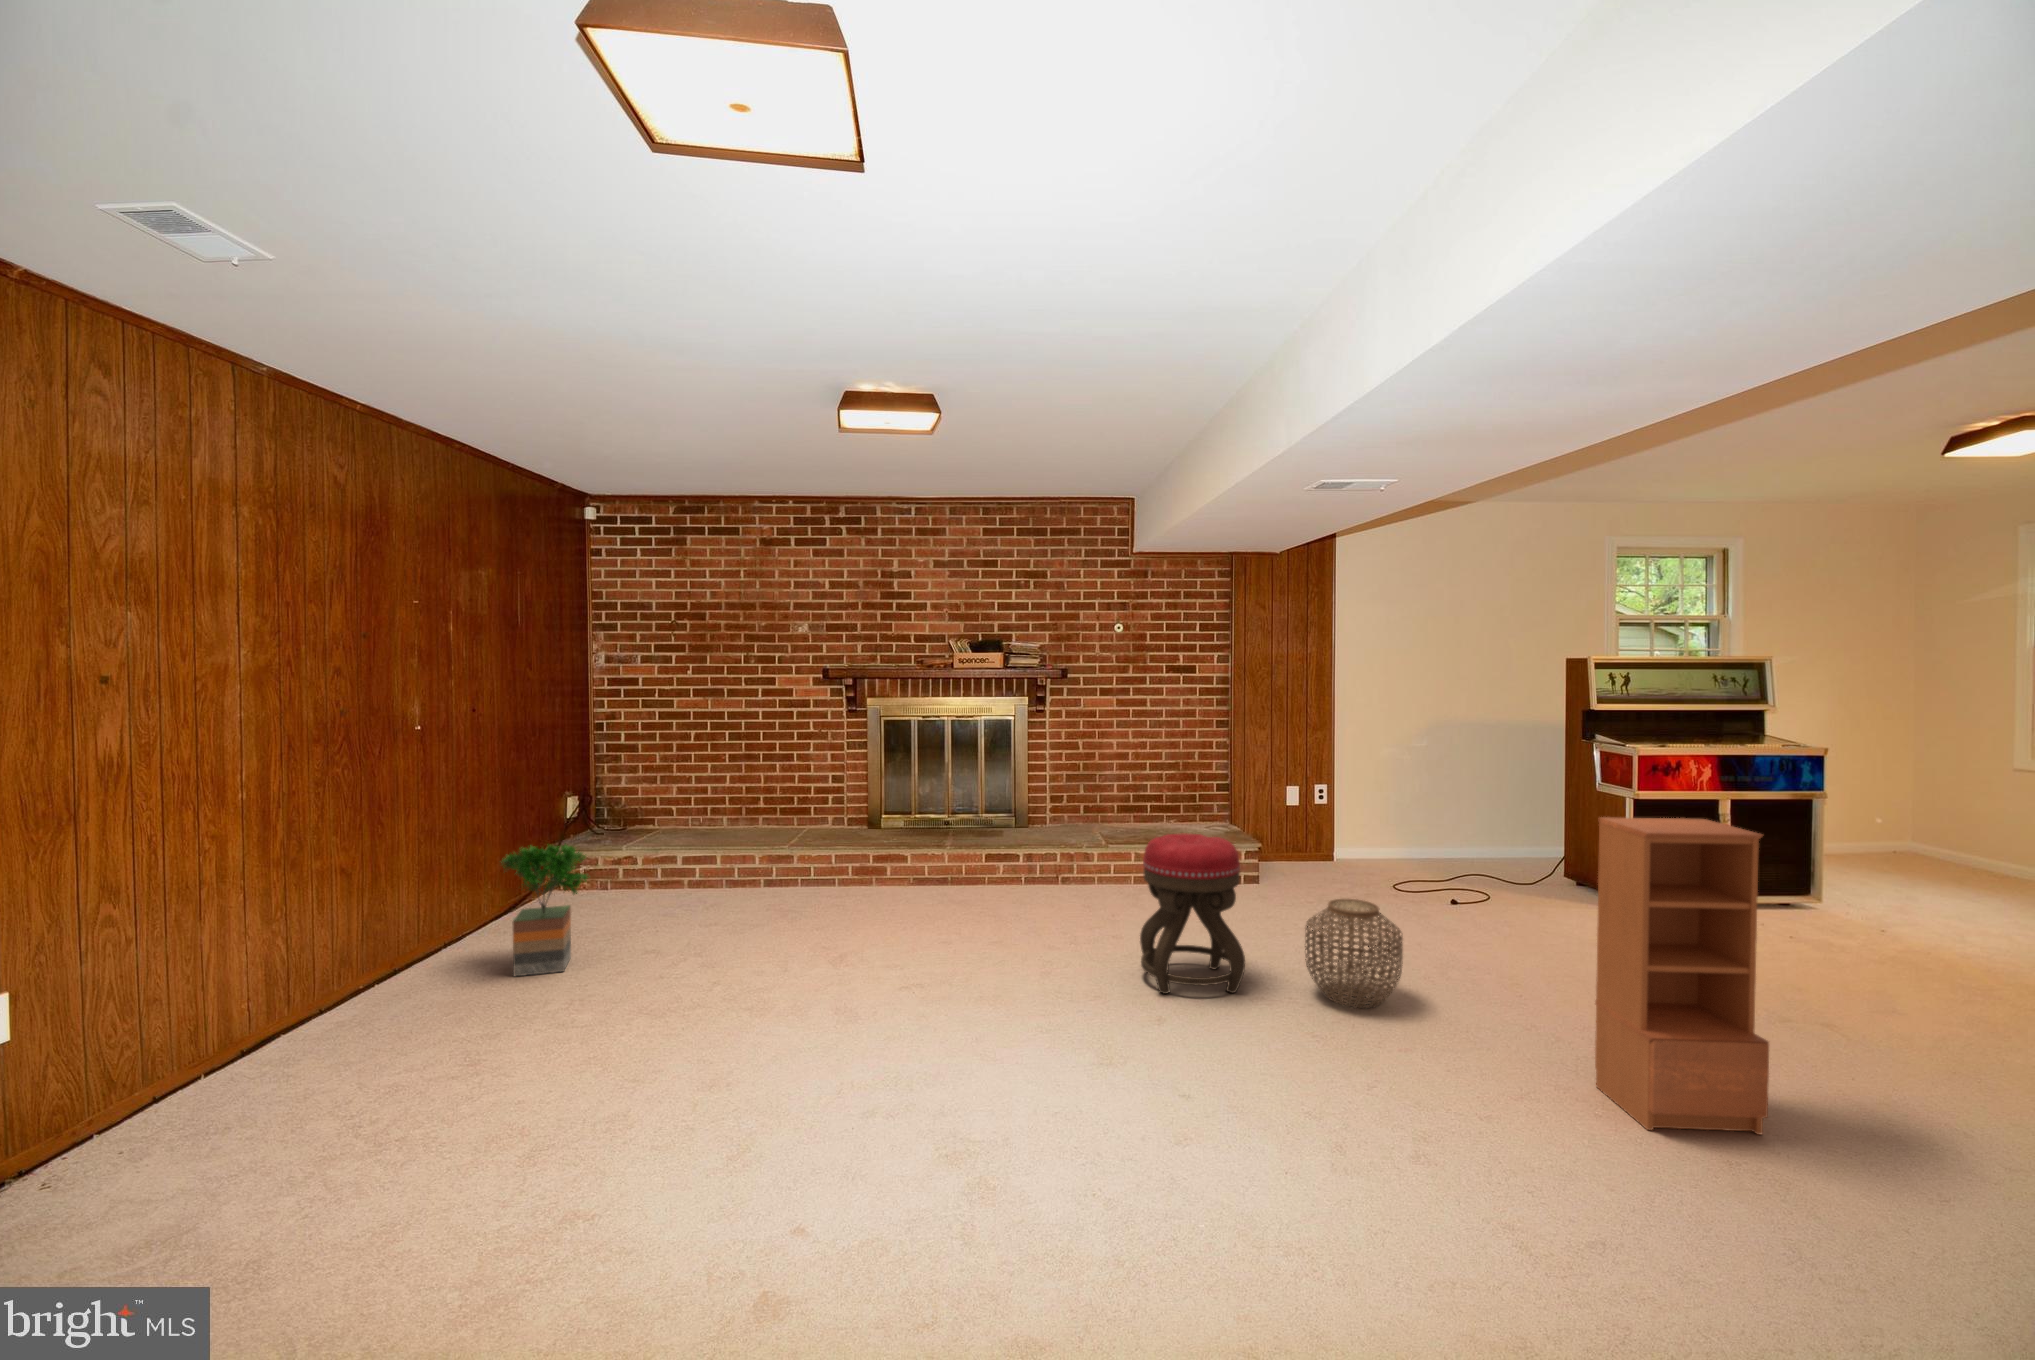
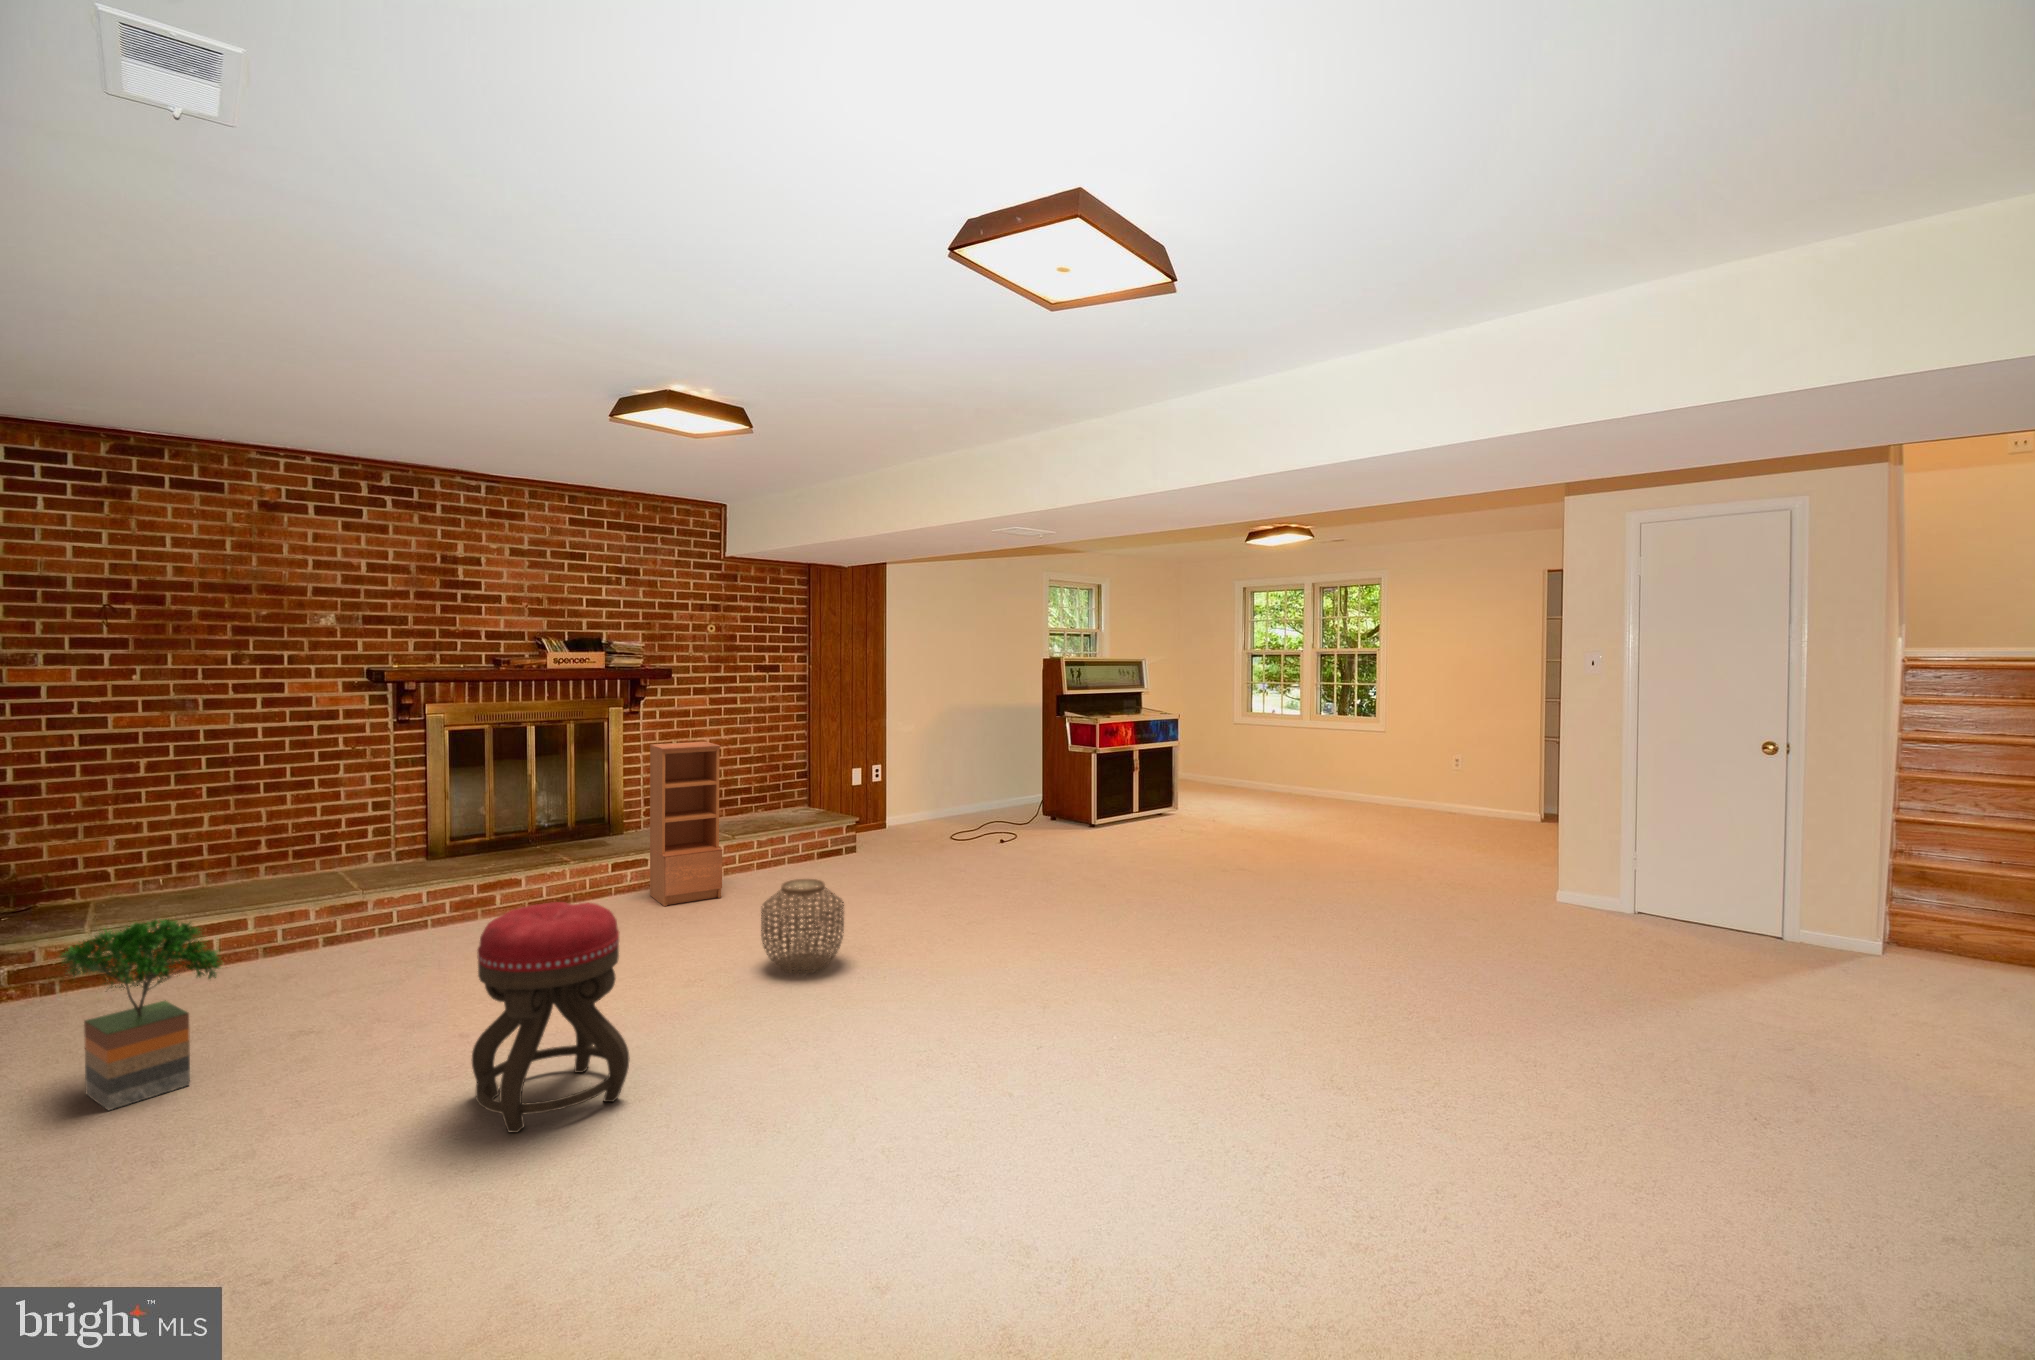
bookcase: present [1595,817,1769,1135] -> present [650,742,722,906]
ottoman: present [1140,834,1245,994] -> present [472,902,630,1133]
woven basket: present [1305,899,1403,1008] -> present [761,879,844,974]

